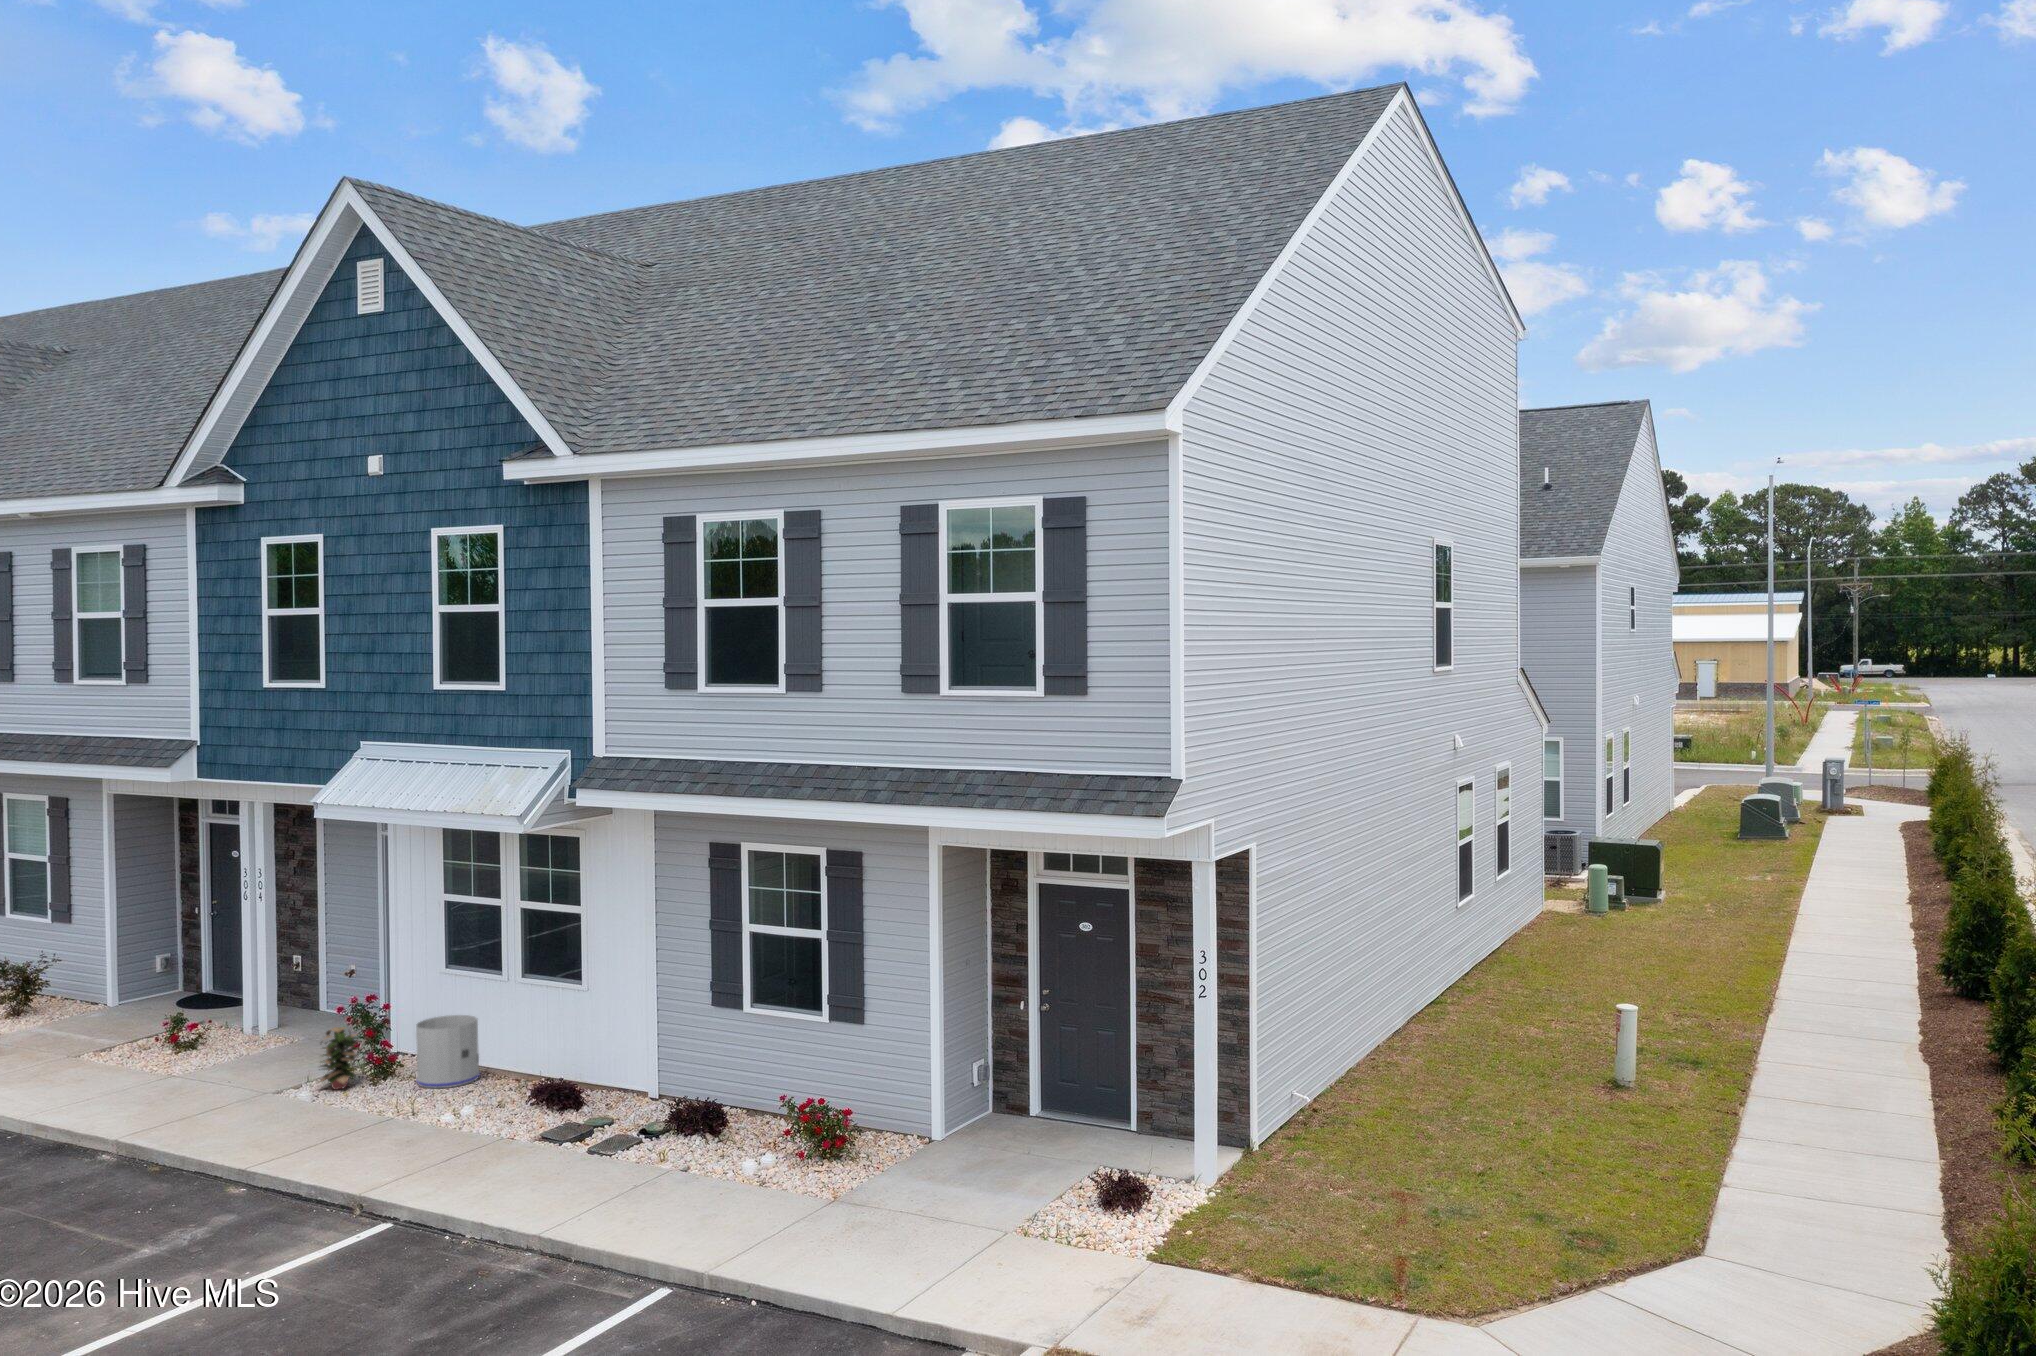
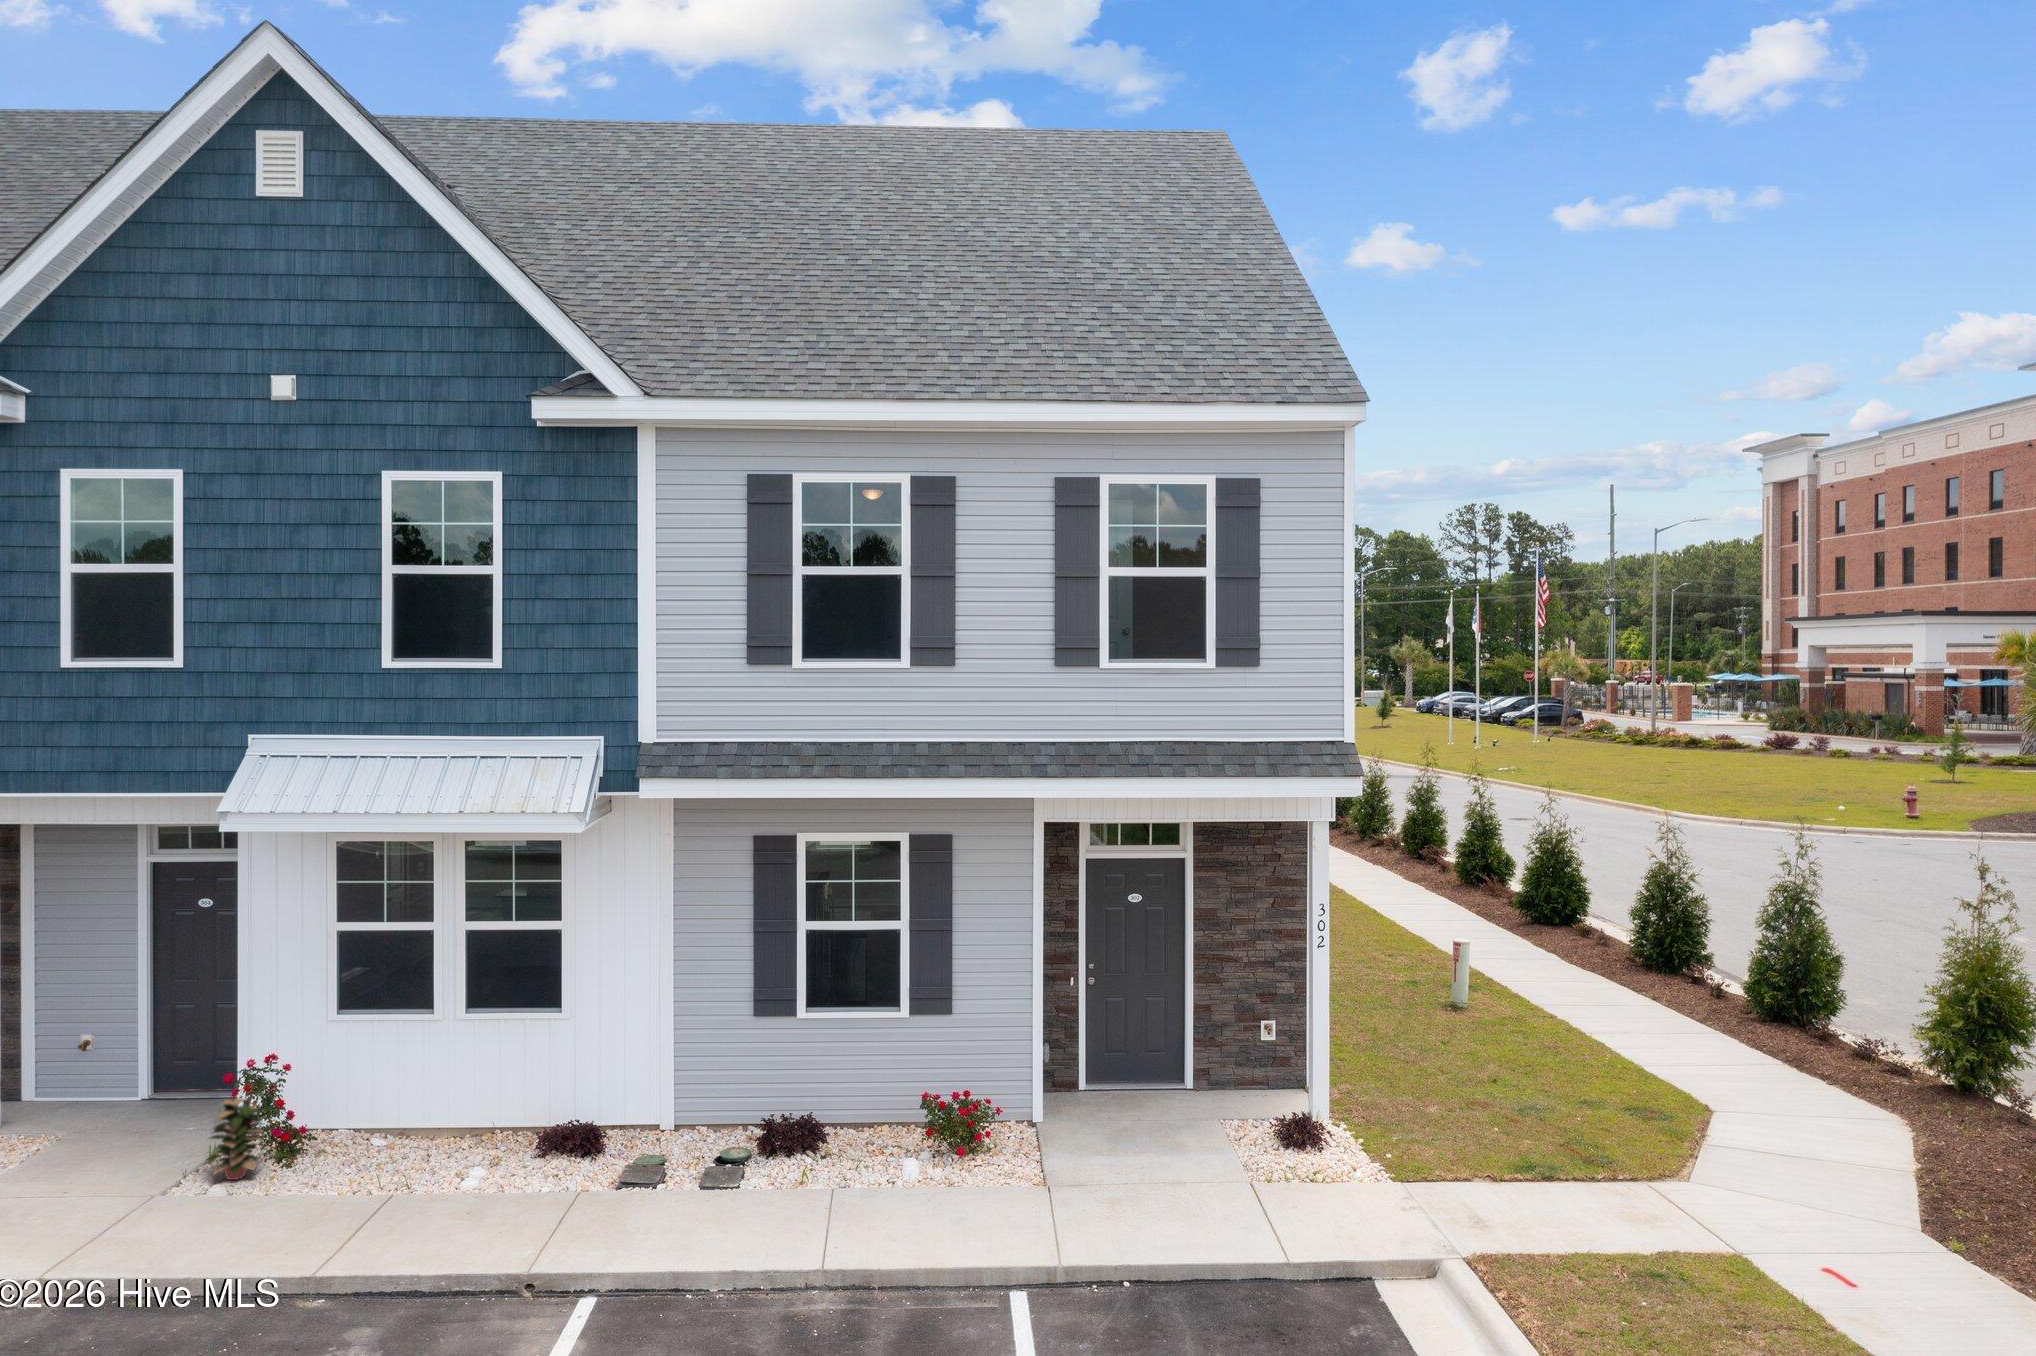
trash can: present [416,1015,480,1088] -> none [334,1066,414,1160]

